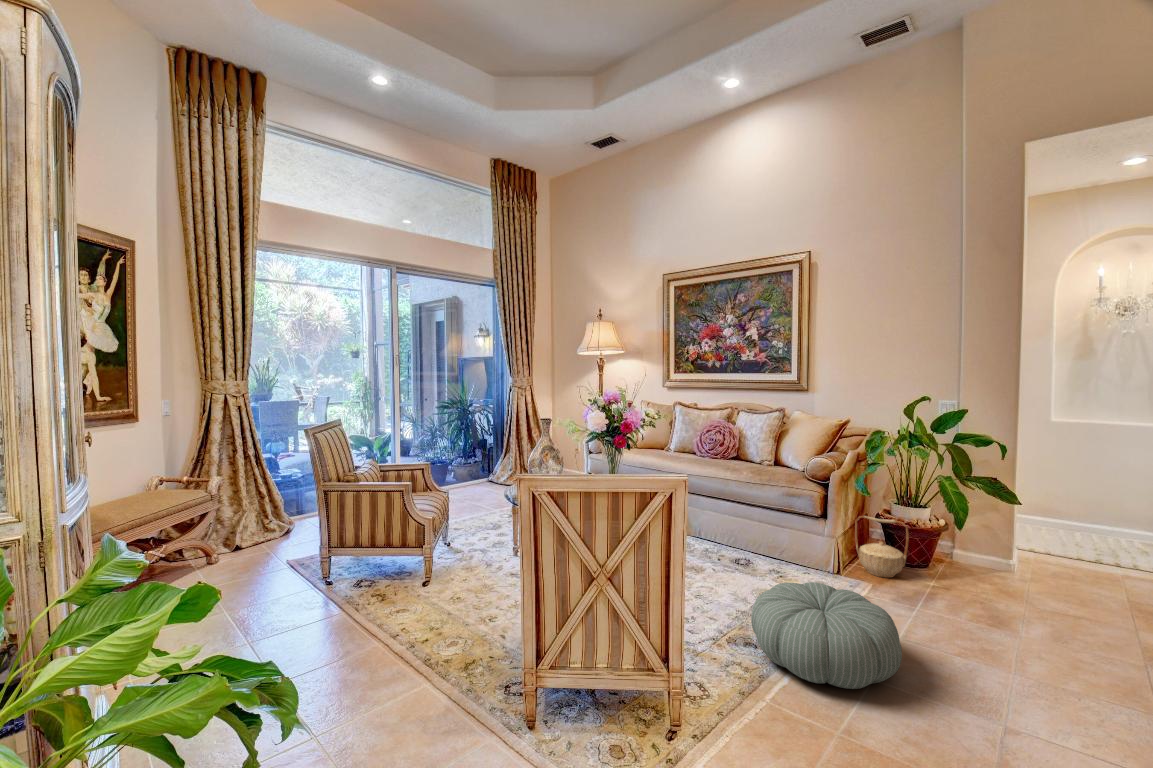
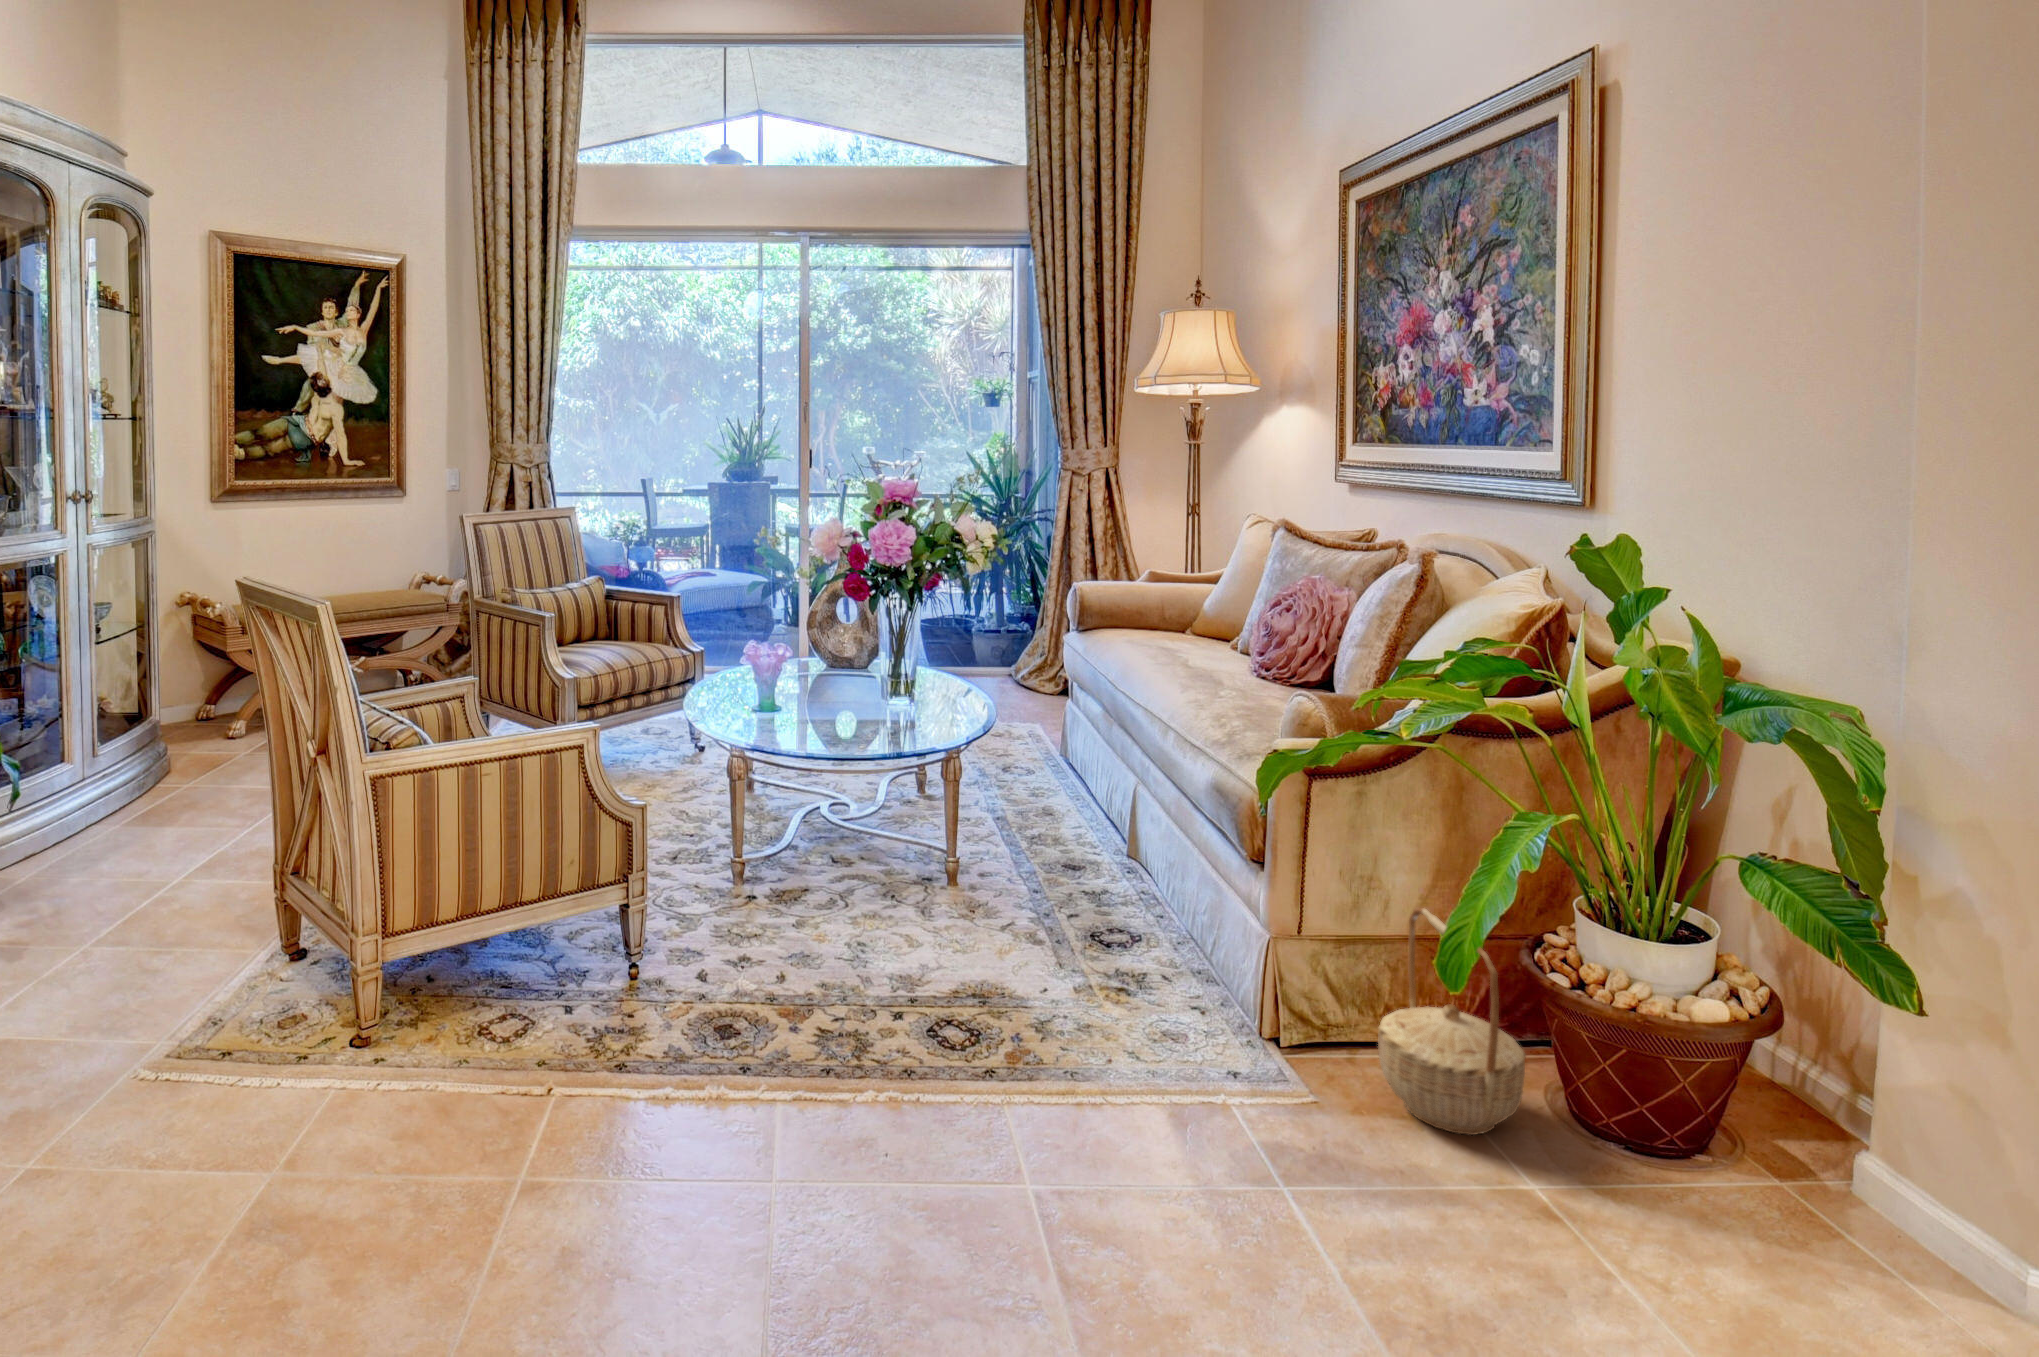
pouf: present [751,582,902,689] -> none [623,939,959,1201]

